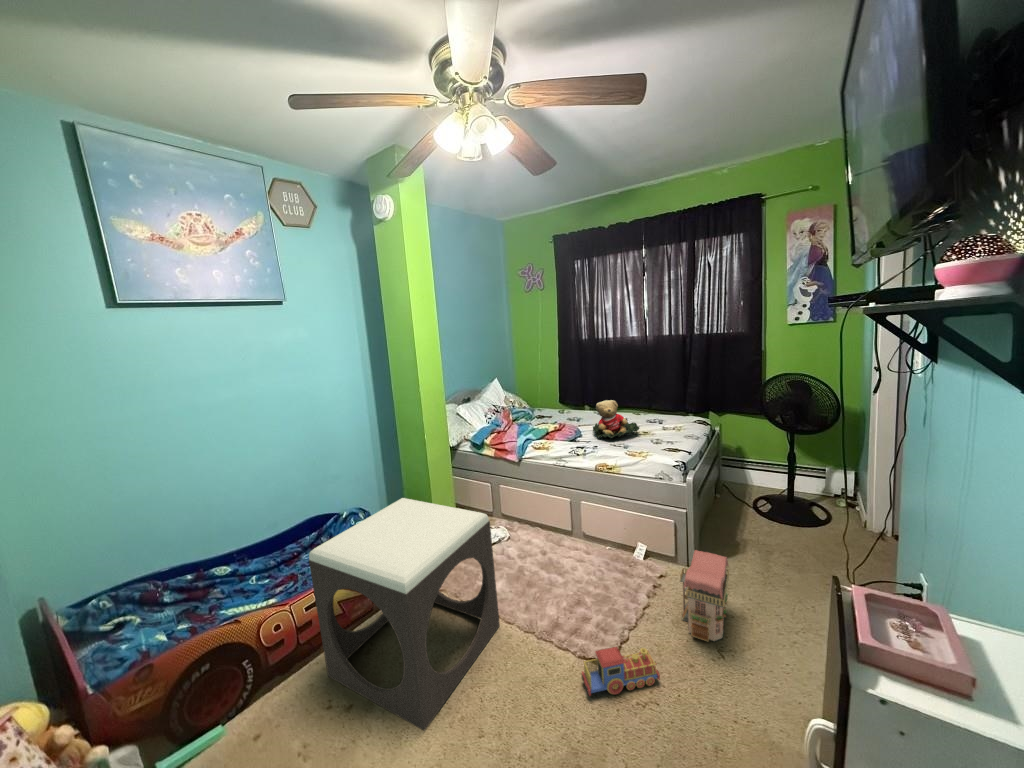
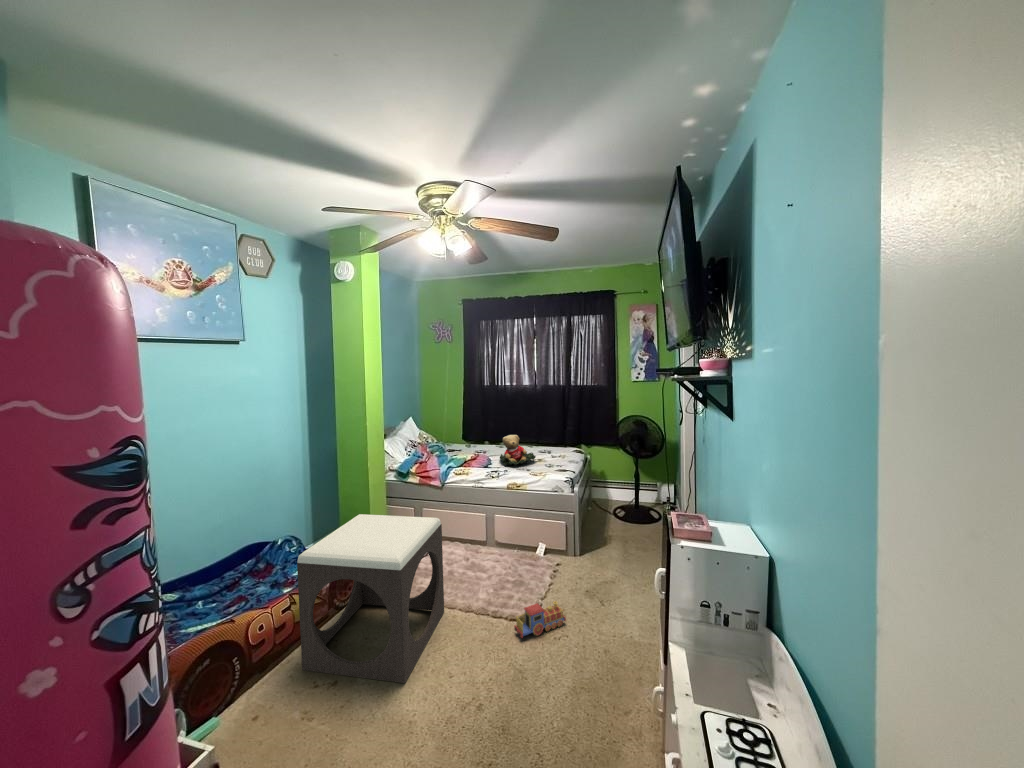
toy house: present [680,550,729,641] -> none [574,536,604,596]

